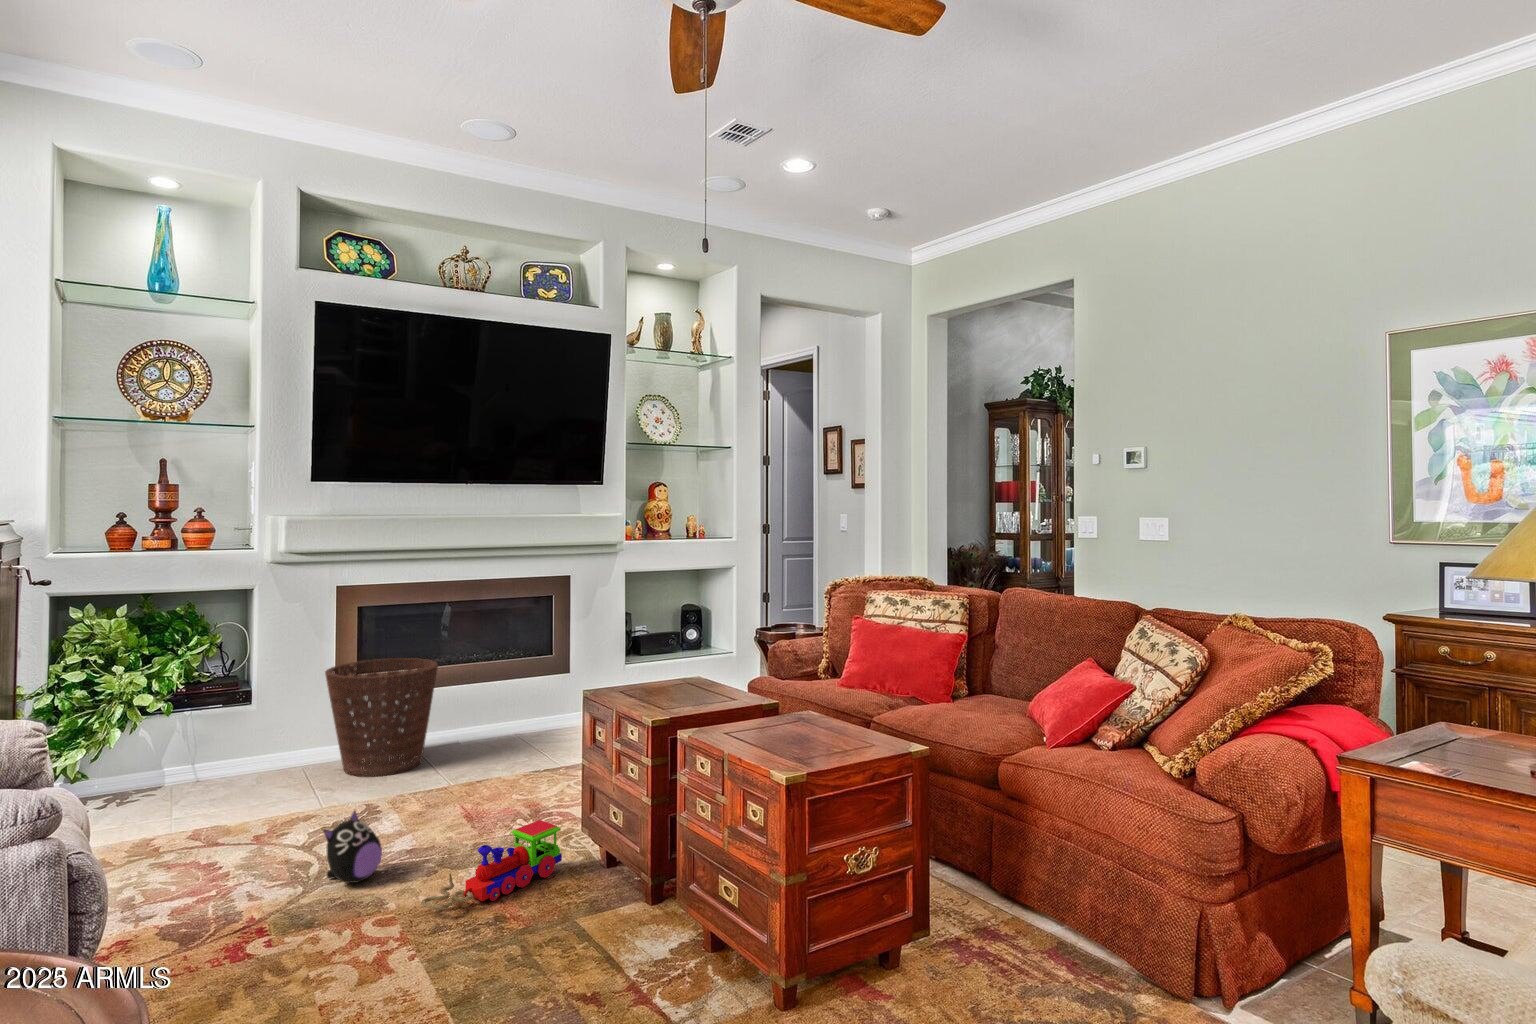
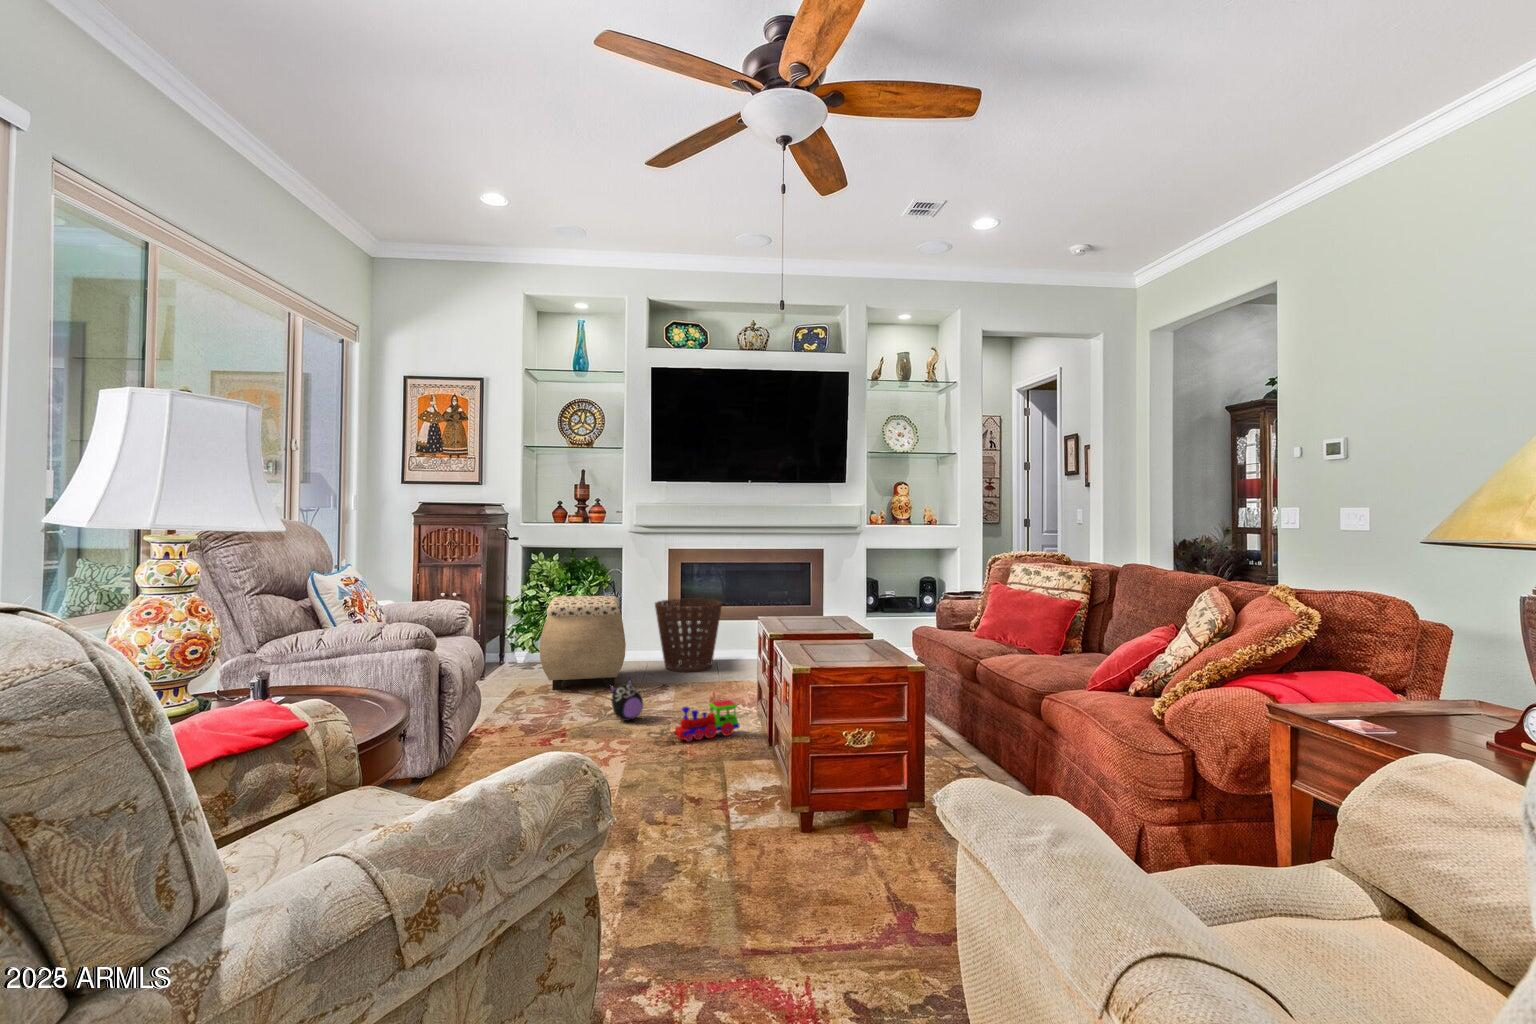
ottoman: none [124,669,305,847] -> present [540,596,626,690]

